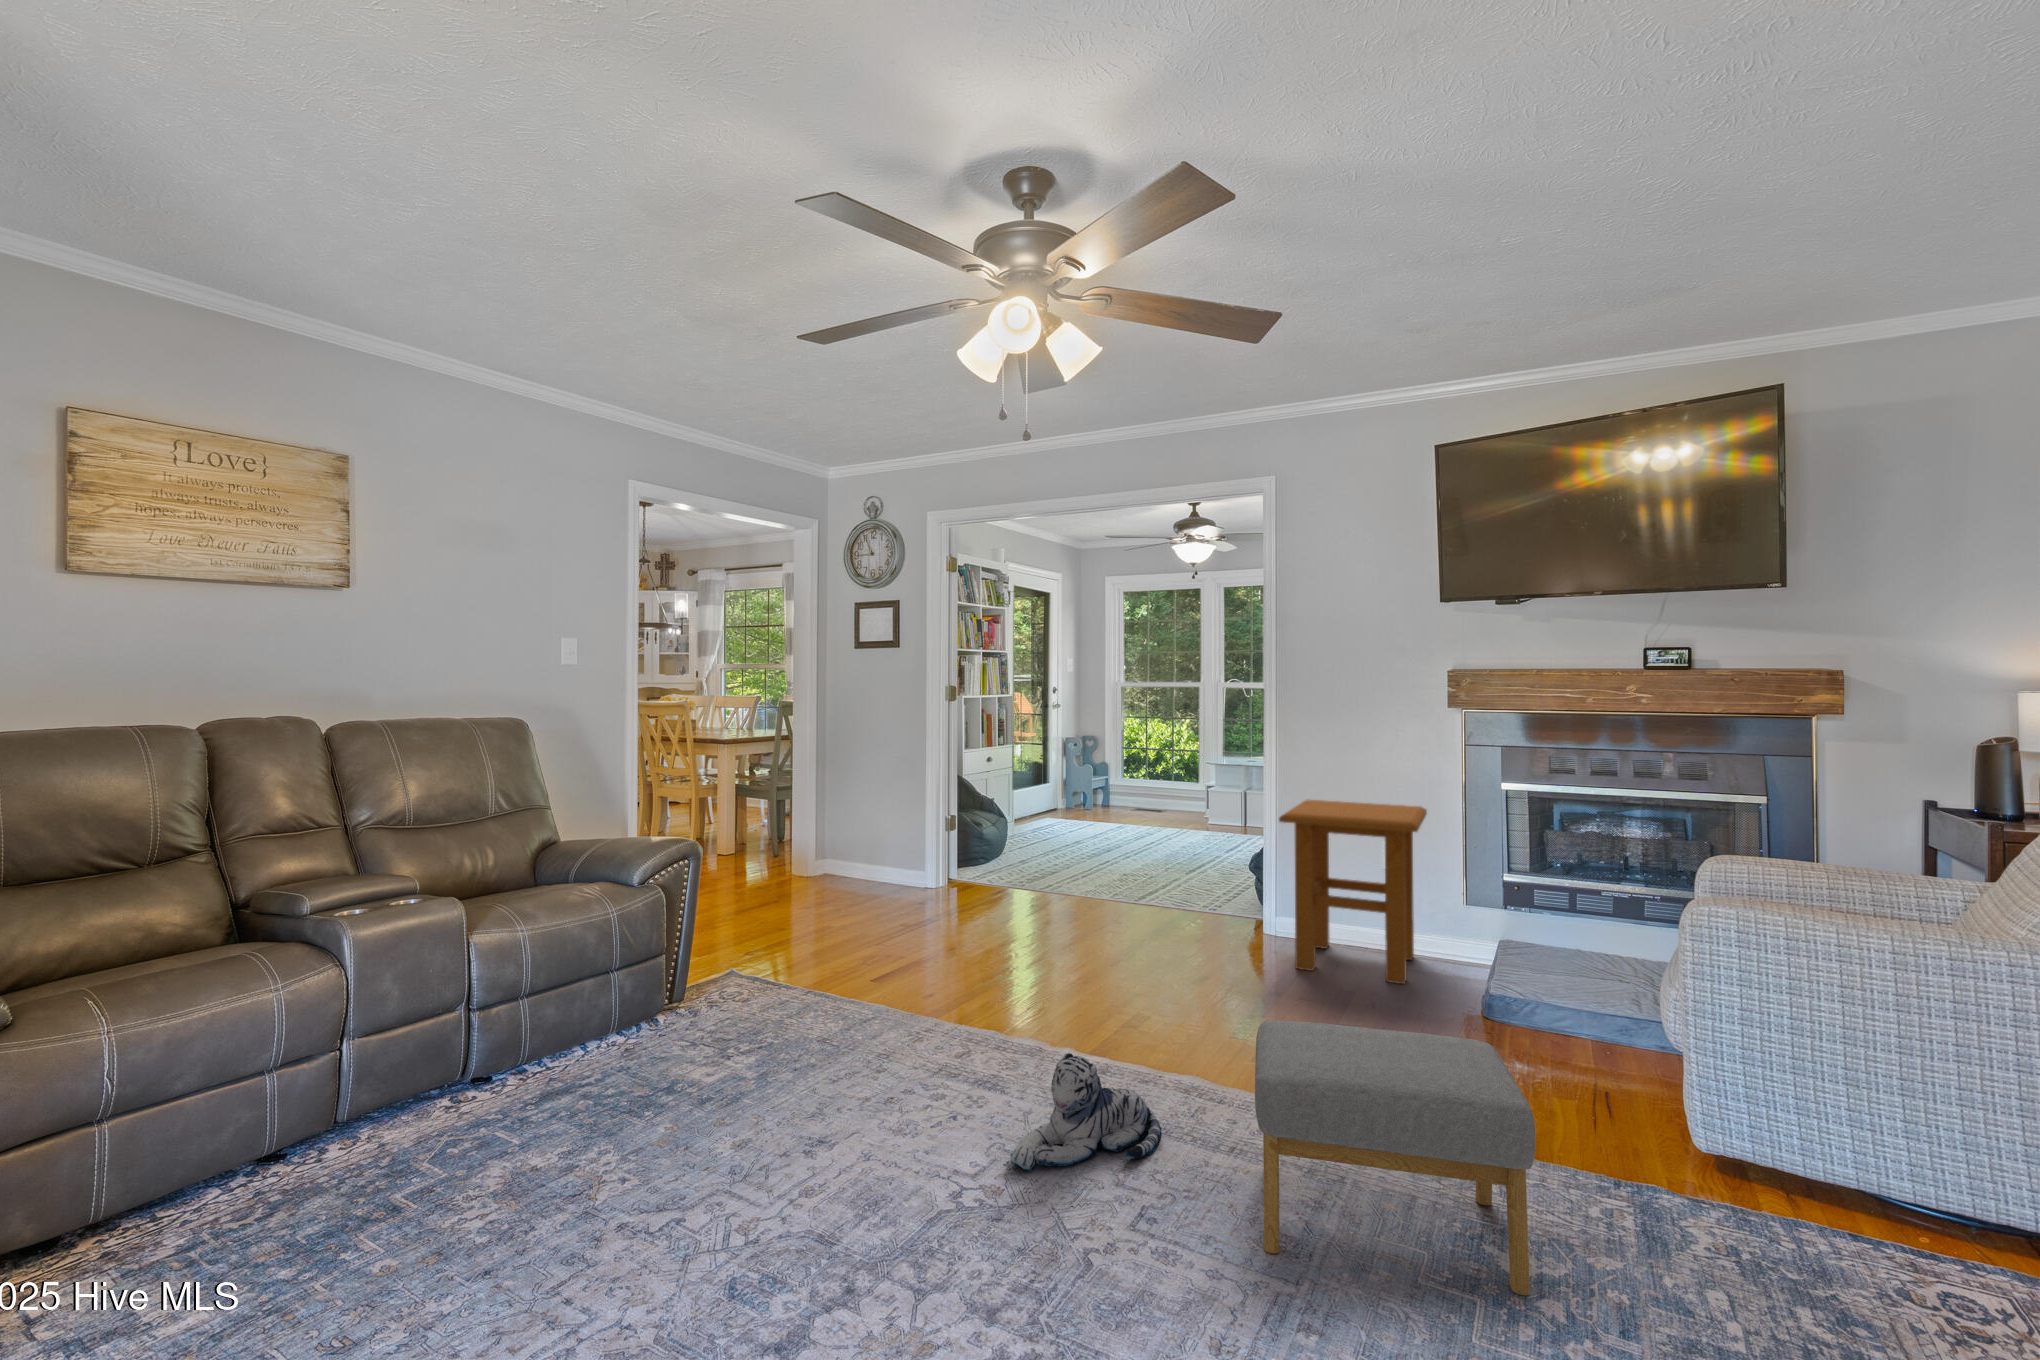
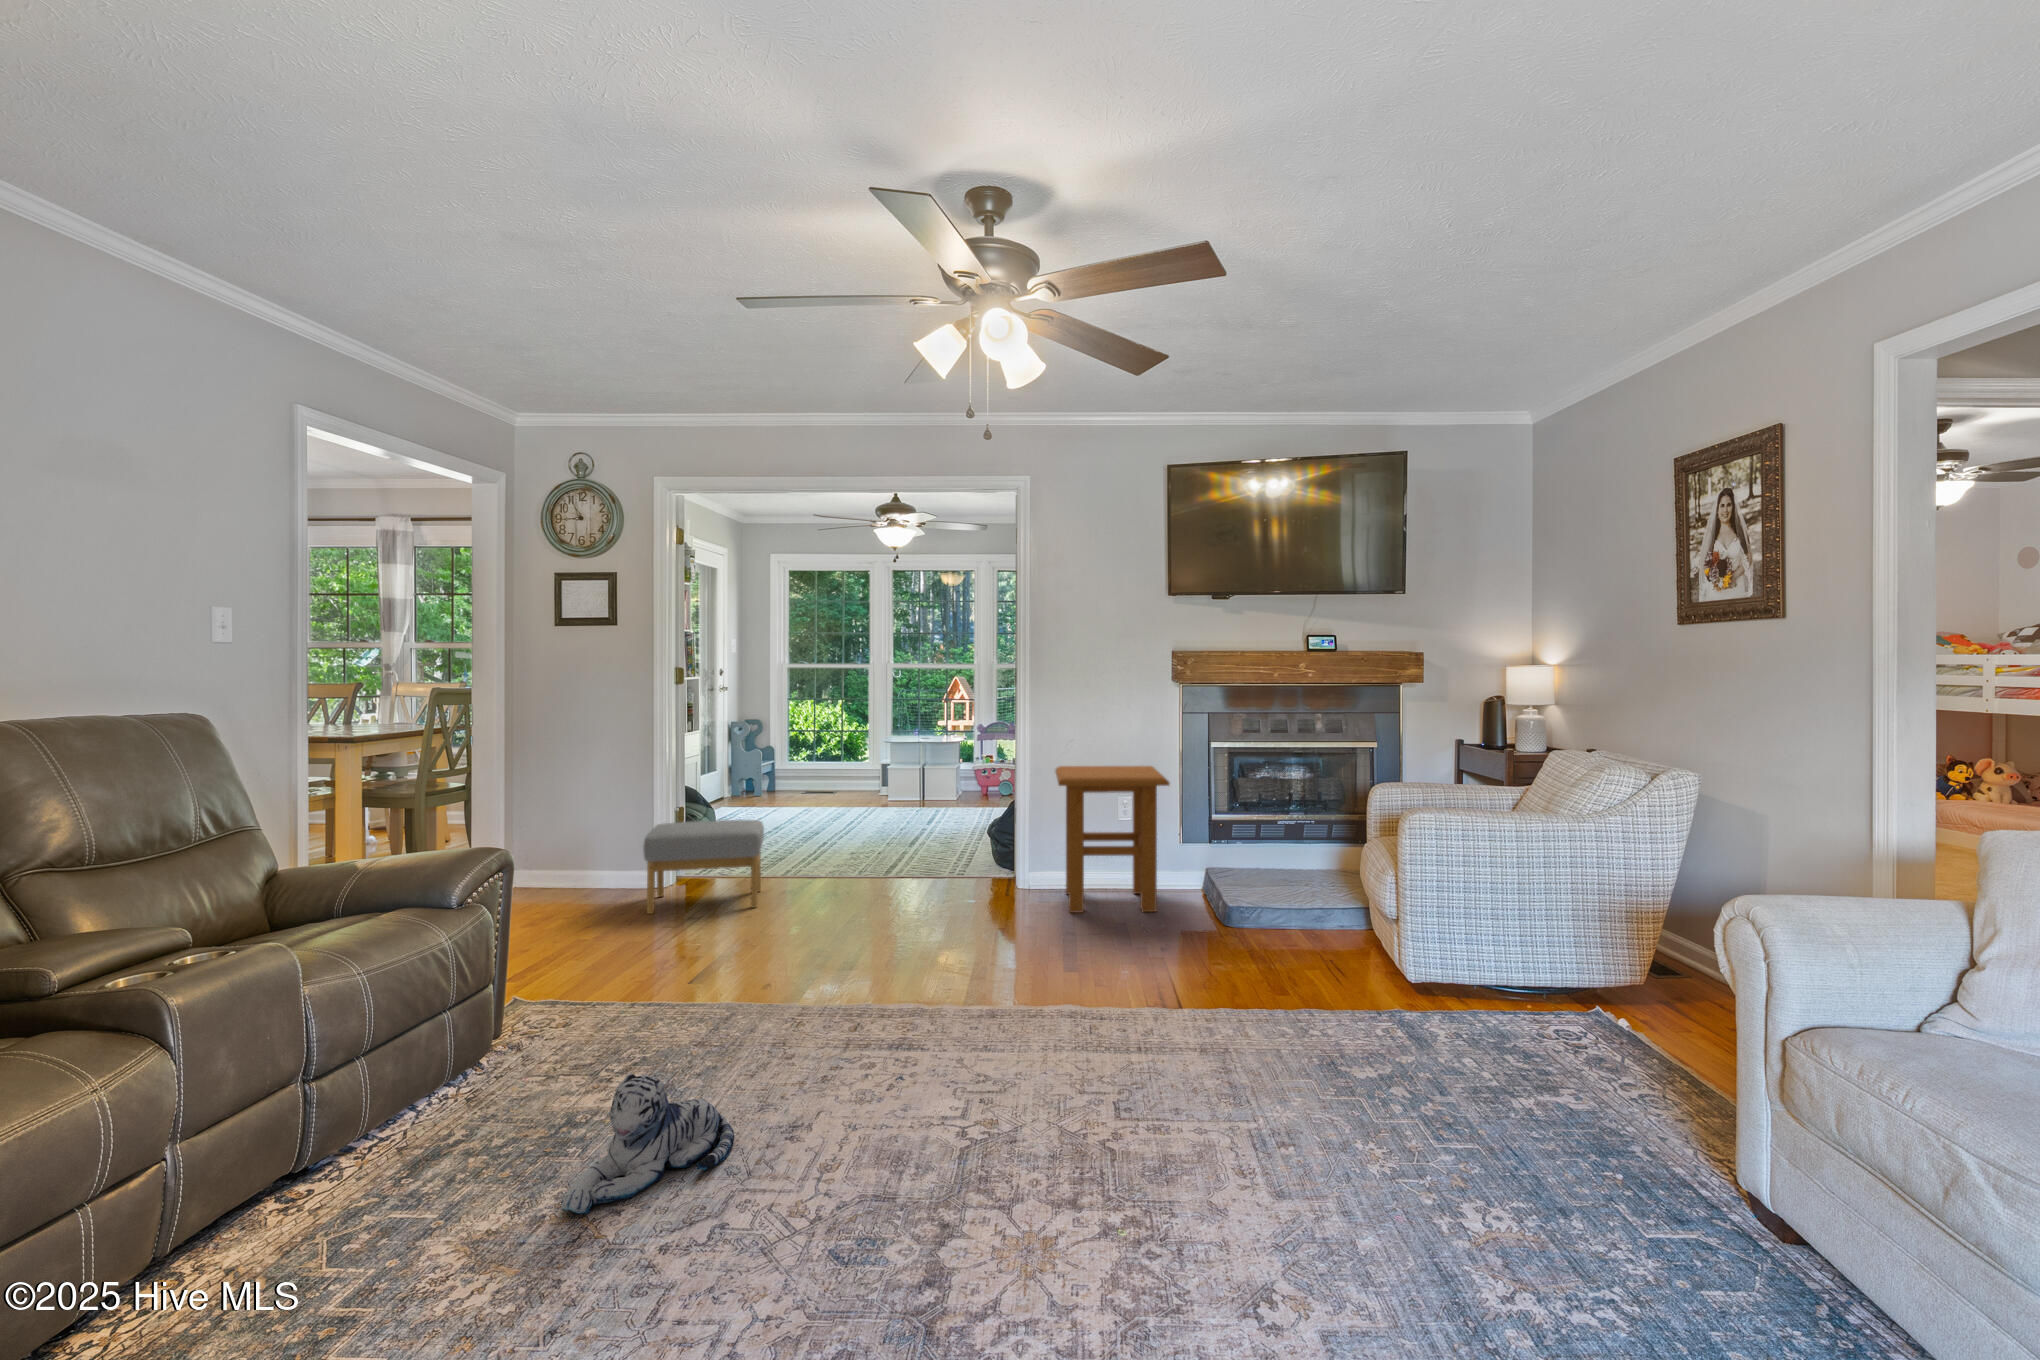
footstool: present [1255,1020,1535,1295] -> present [643,820,764,914]
plush toy: present [1010,1053,1162,1171] -> present [561,1074,734,1213]

